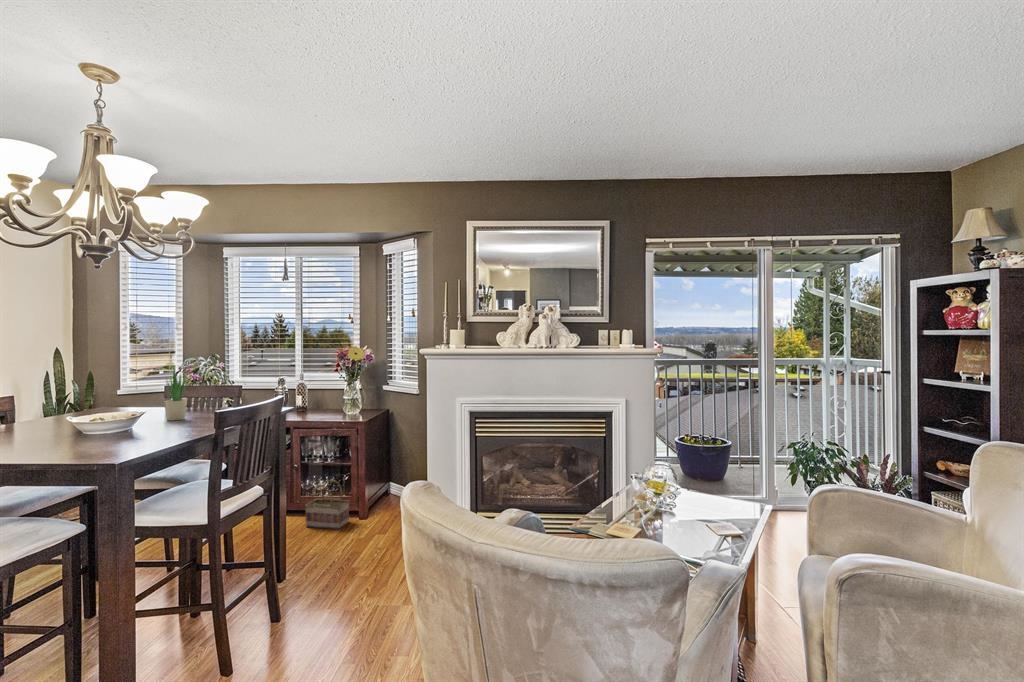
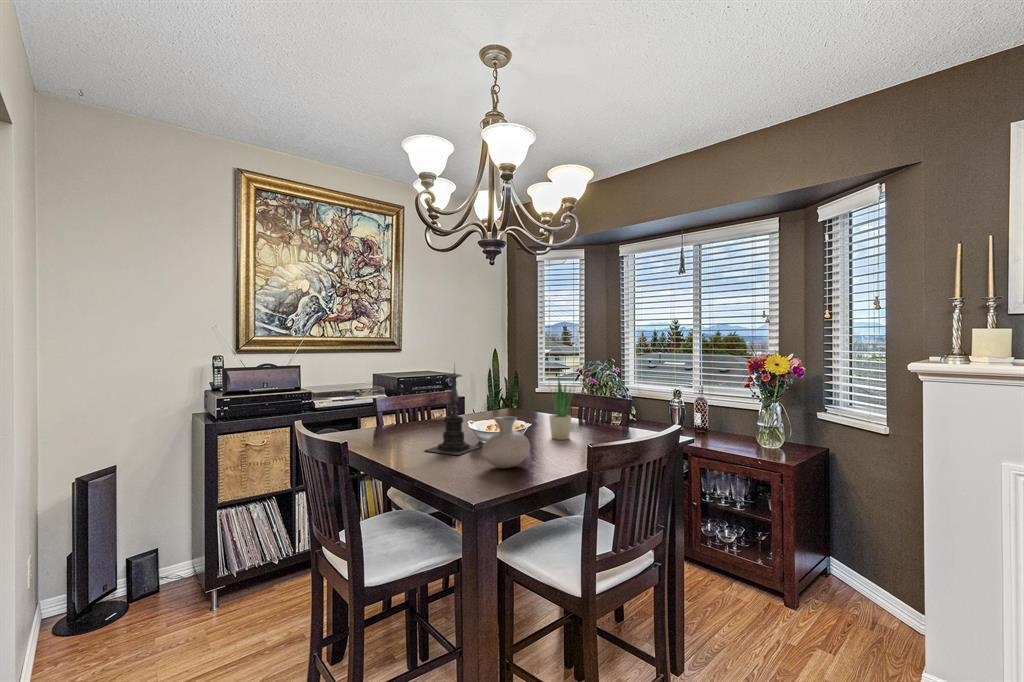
candle holder: none [25,356,95,442] -> present [425,369,480,455]
vase: none [107,399,155,441] -> present [481,417,530,468]
basket: present [305,480,349,529] -> none [707,535,769,611]

